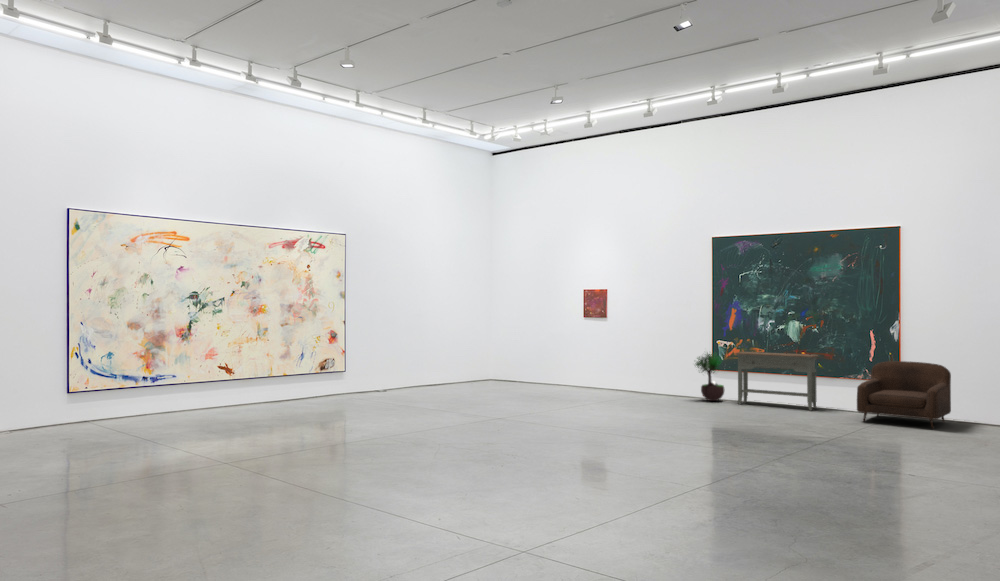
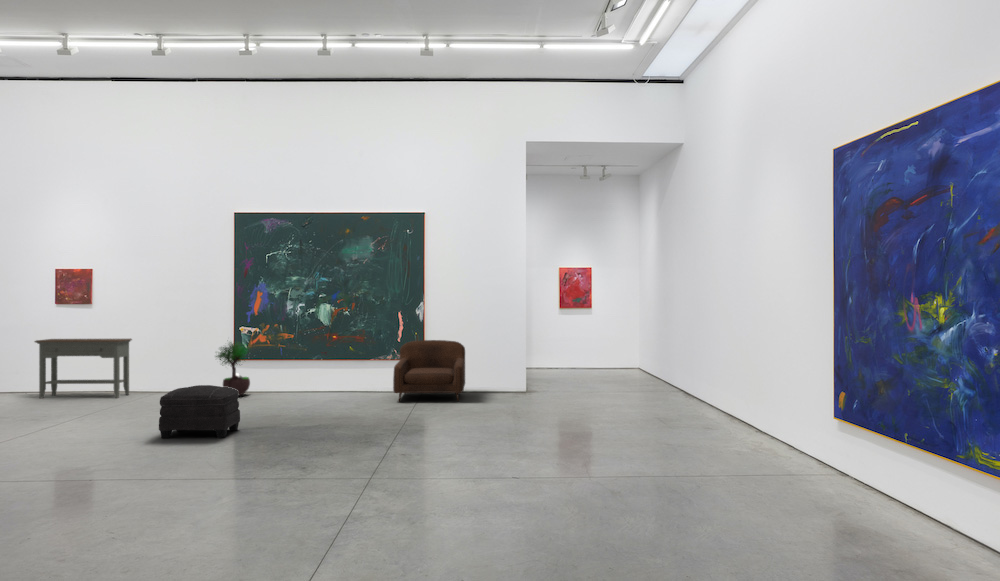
console table: present [735,352,818,411] -> present [35,339,132,398]
ottoman: none [637,384,699,428] -> present [159,385,240,438]

